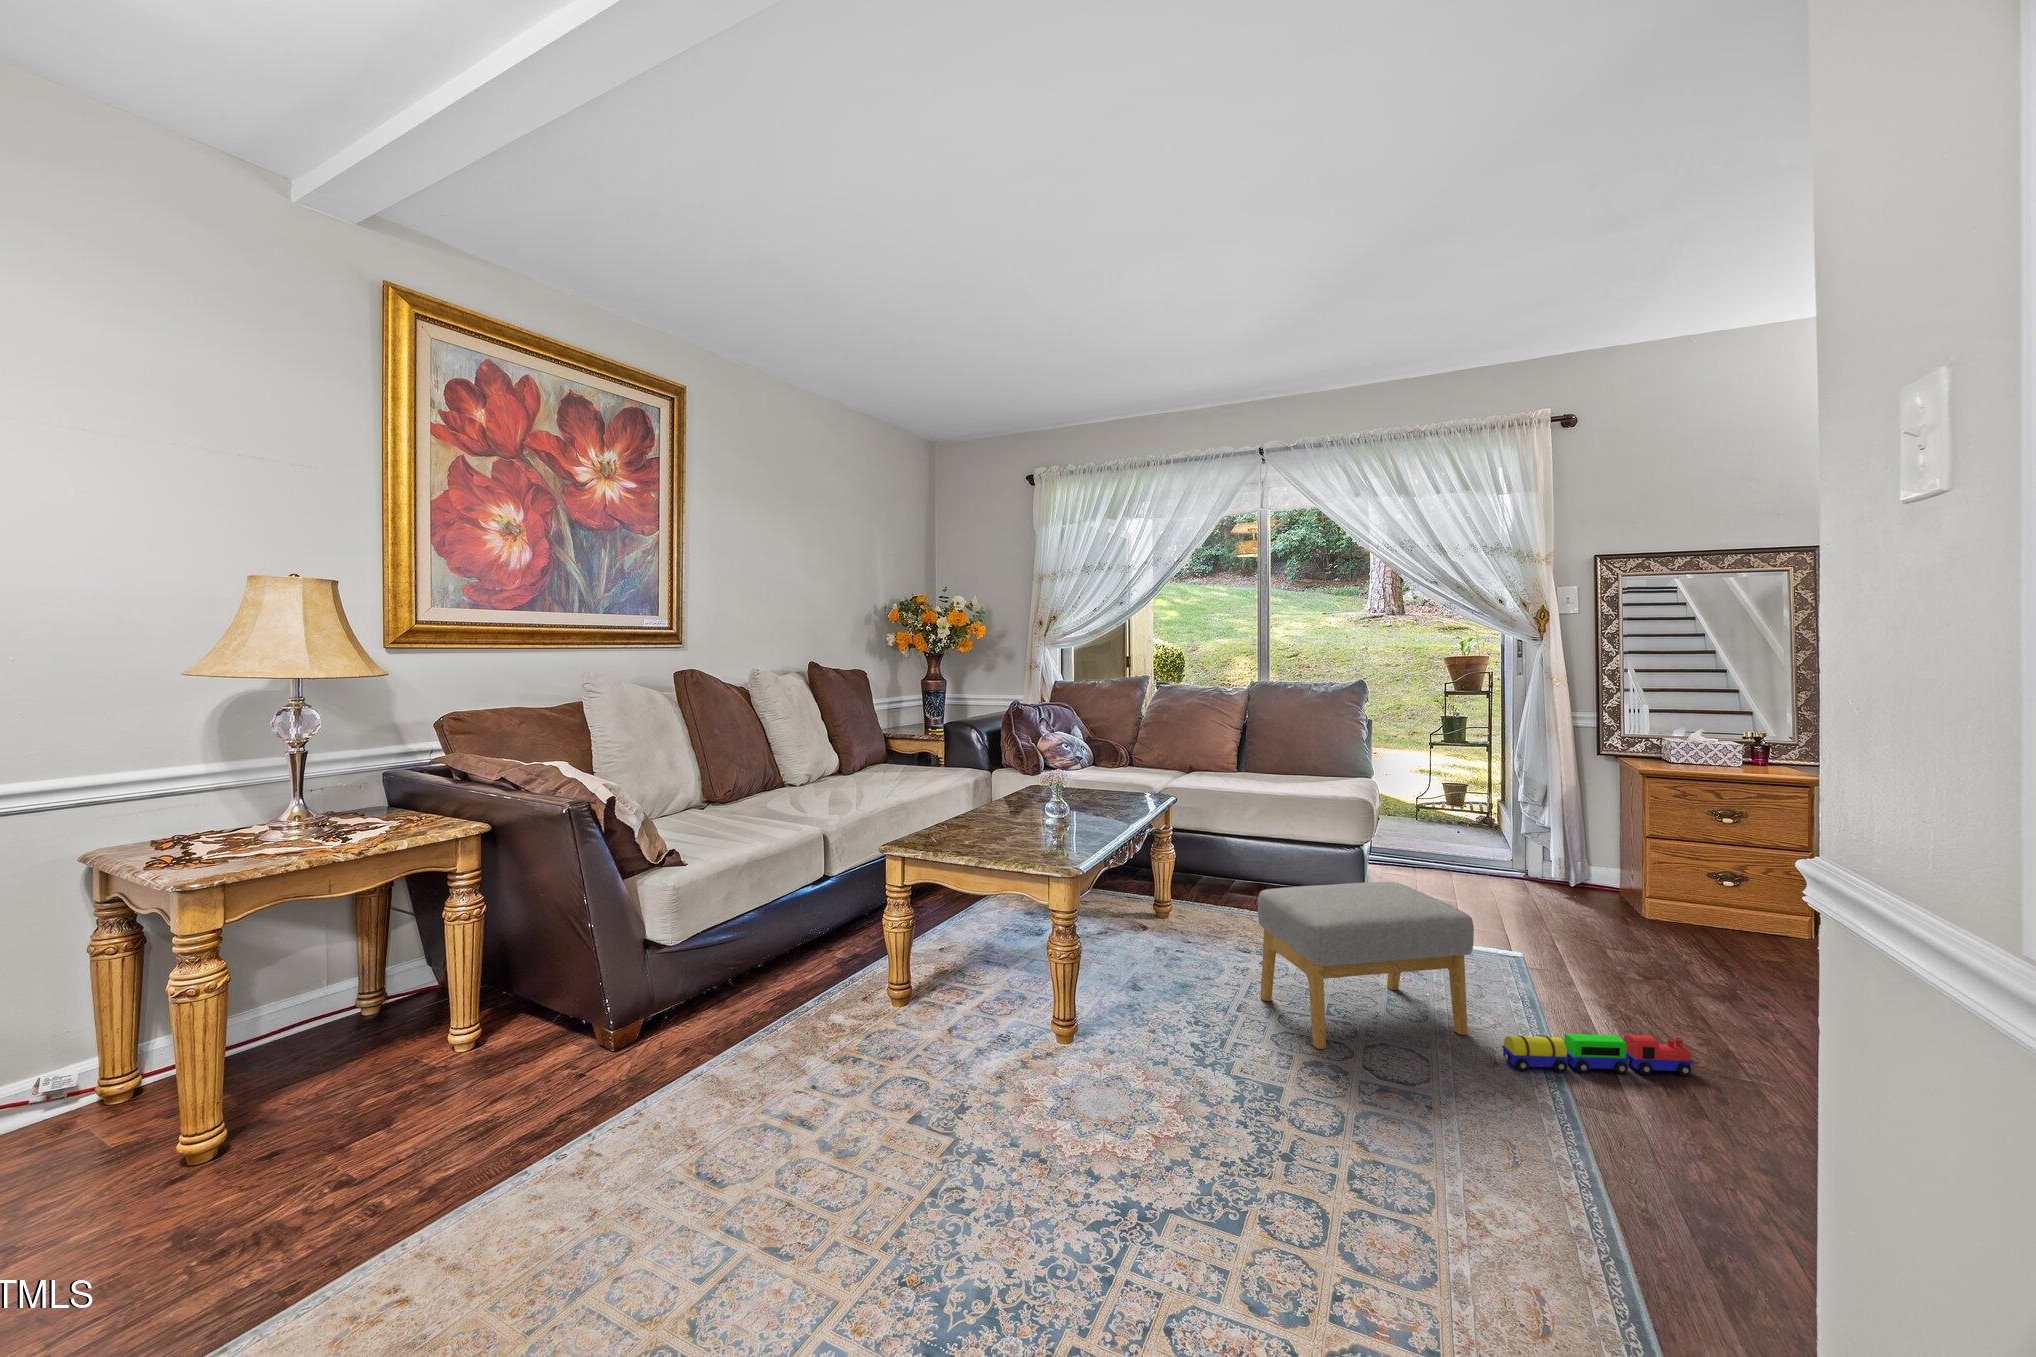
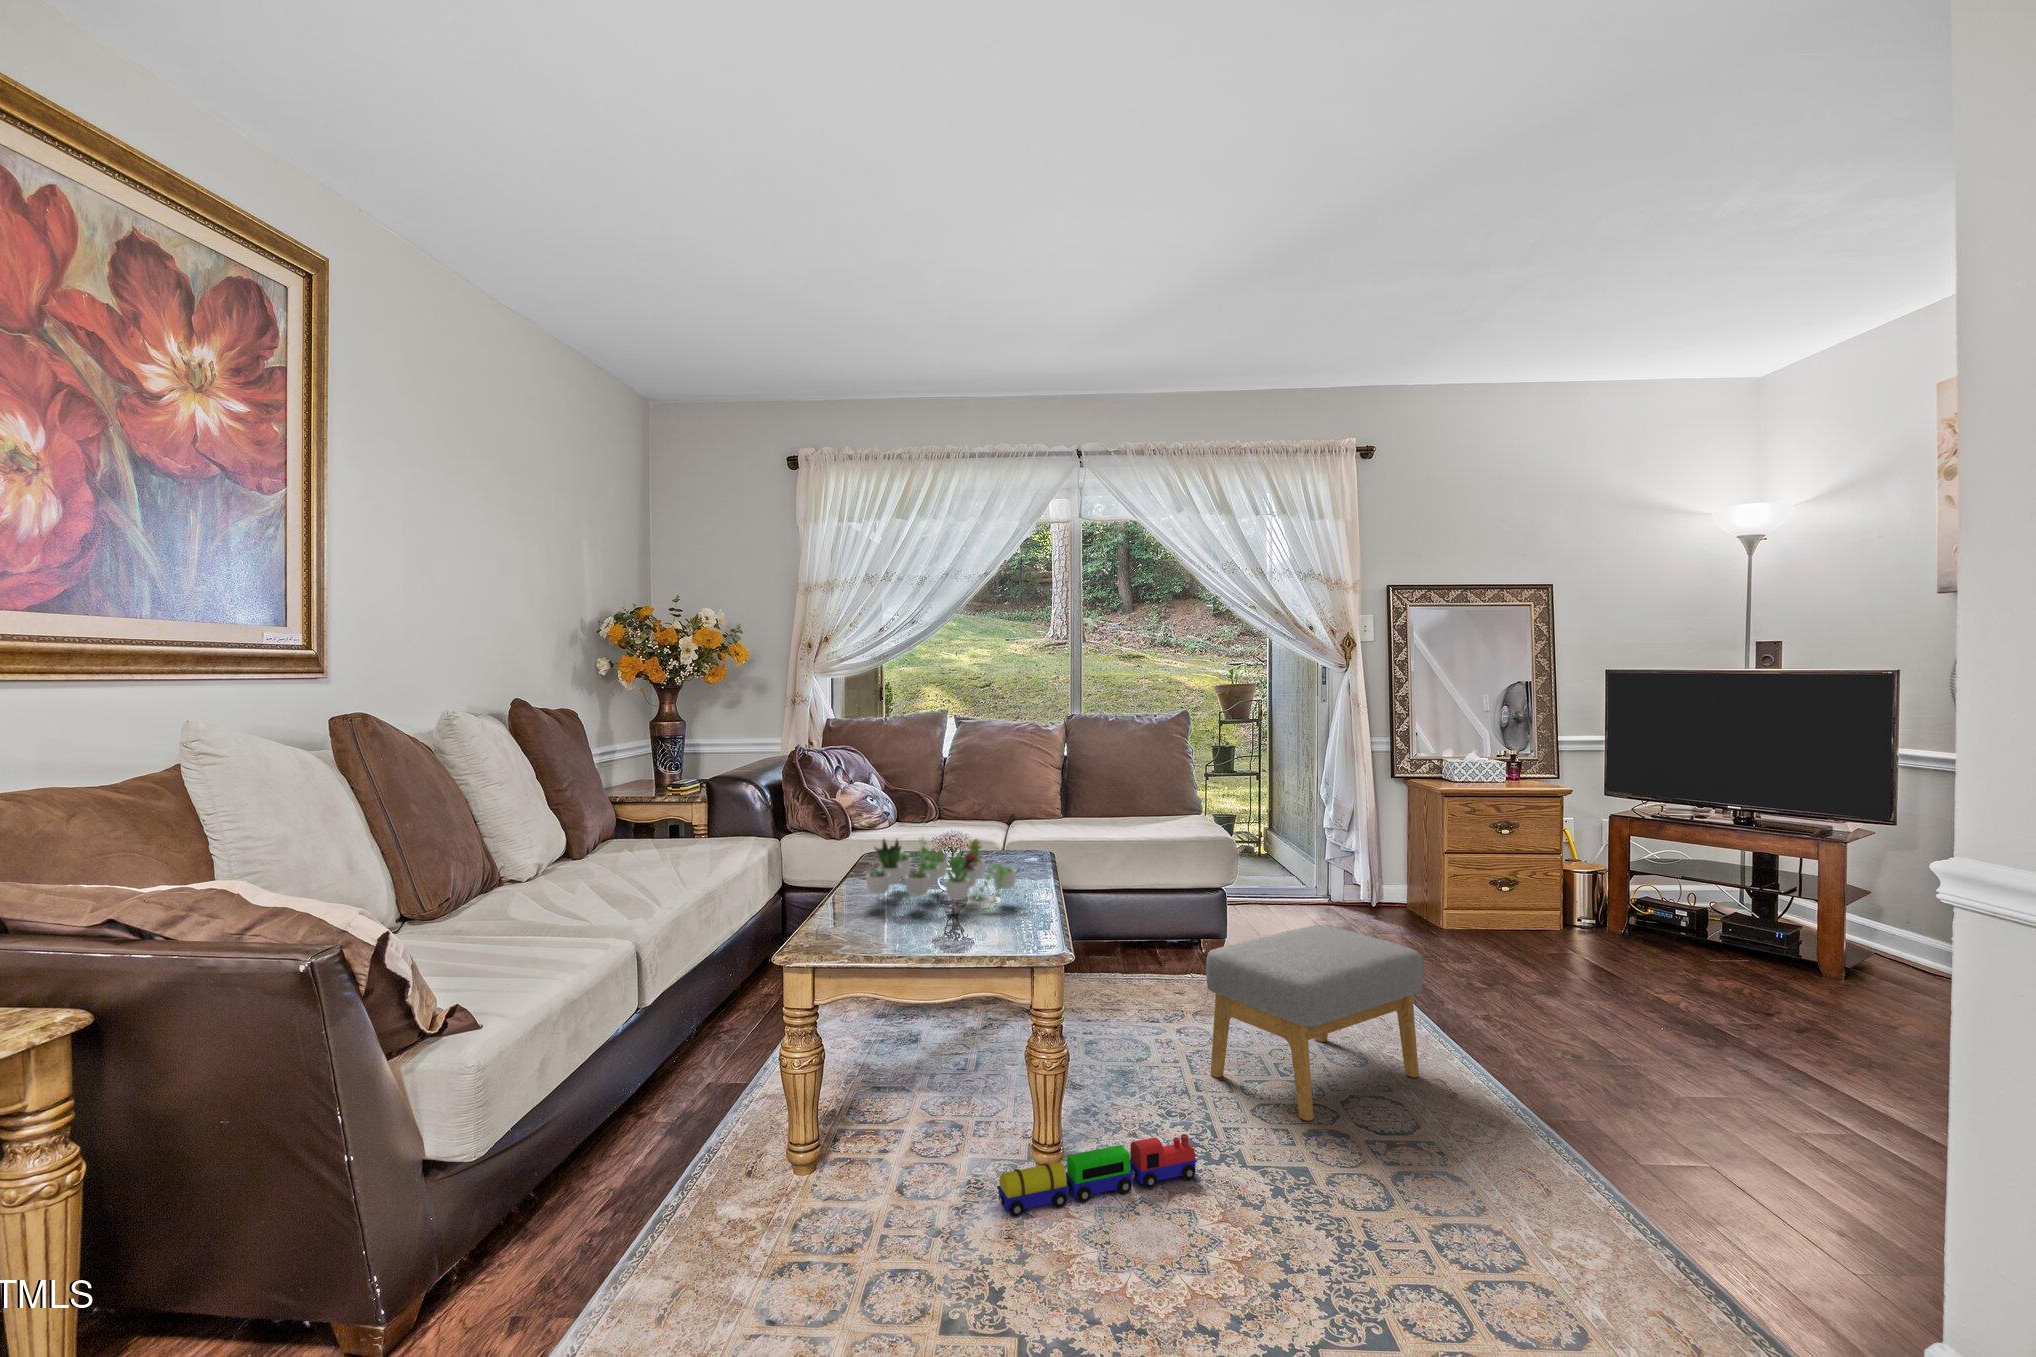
succulent plant: none [969,771,1097,836] -> present [866,838,1016,911]
toy train: present [1502,1034,1693,1076] -> present [997,1134,1197,1217]

